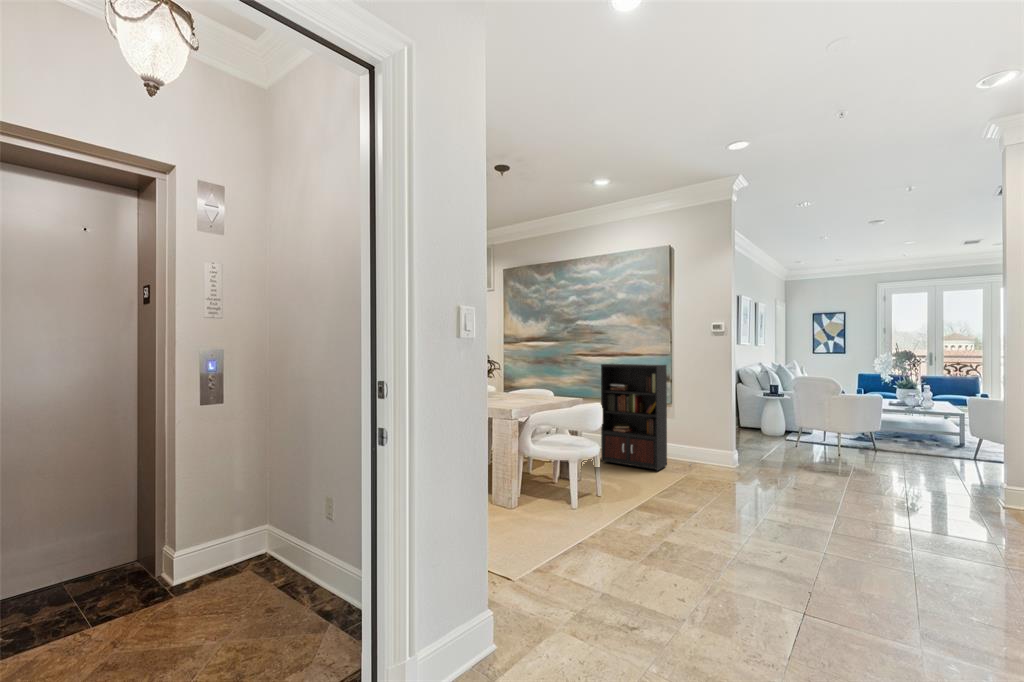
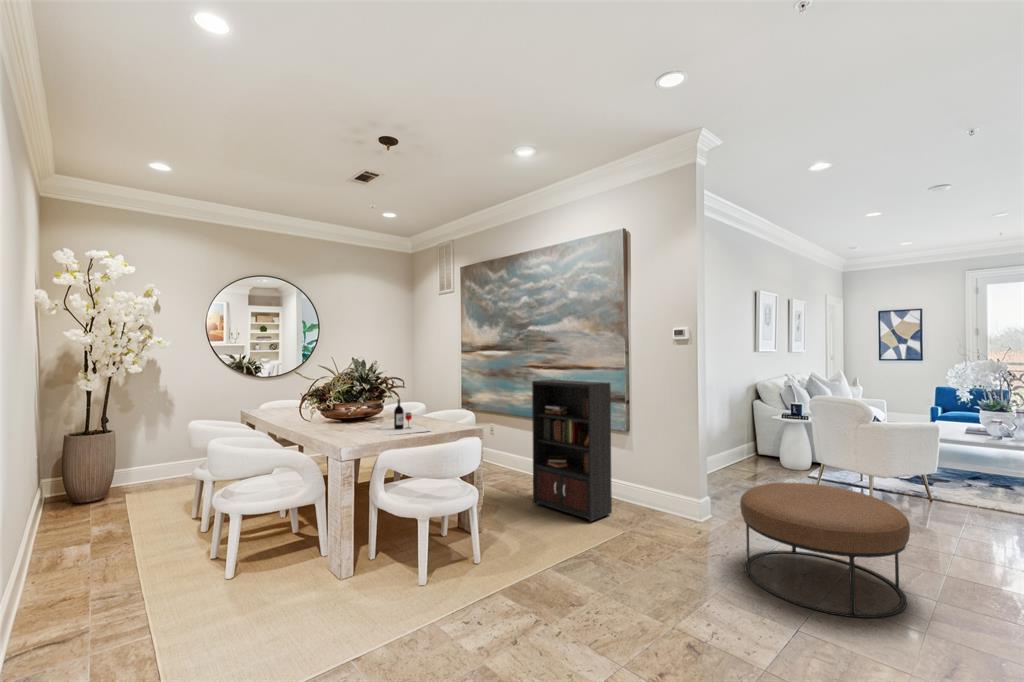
wine bottle: none [506,376,557,402] -> present [380,399,431,435]
ottoman: none [780,432,896,510] -> present [740,483,910,618]

